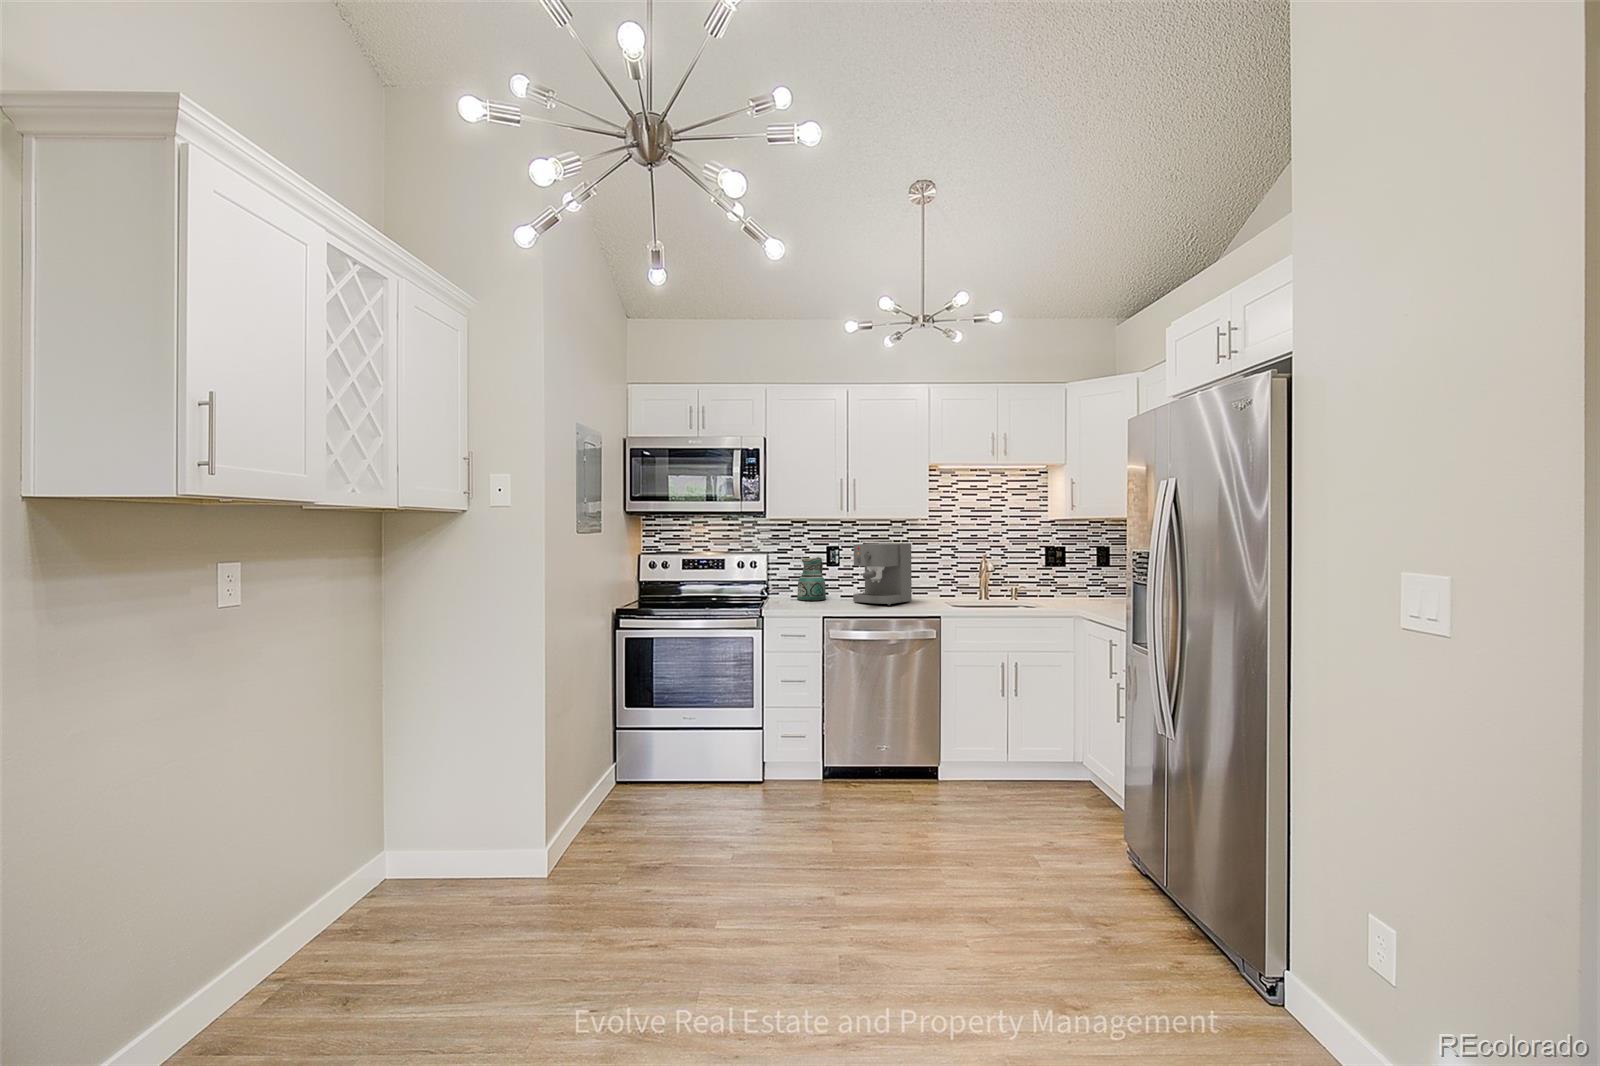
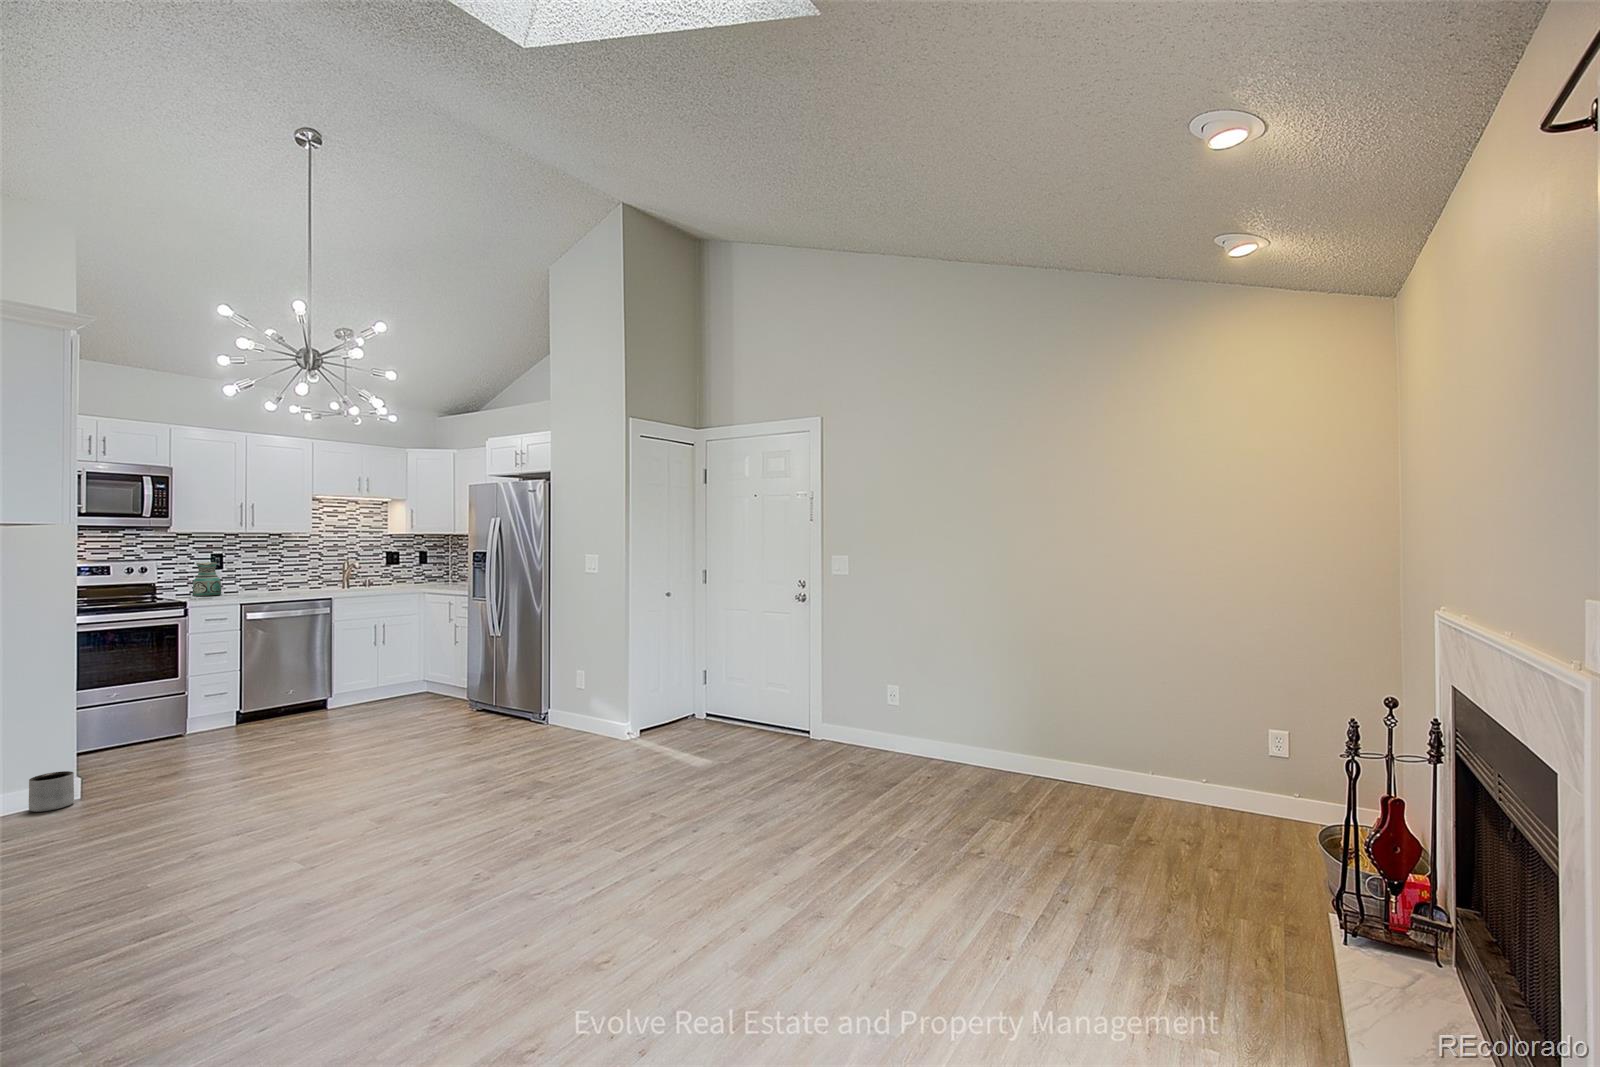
coffee maker: present [853,543,912,605] -> none [251,550,298,595]
planter: none [461,841,508,901] -> present [29,771,74,812]

